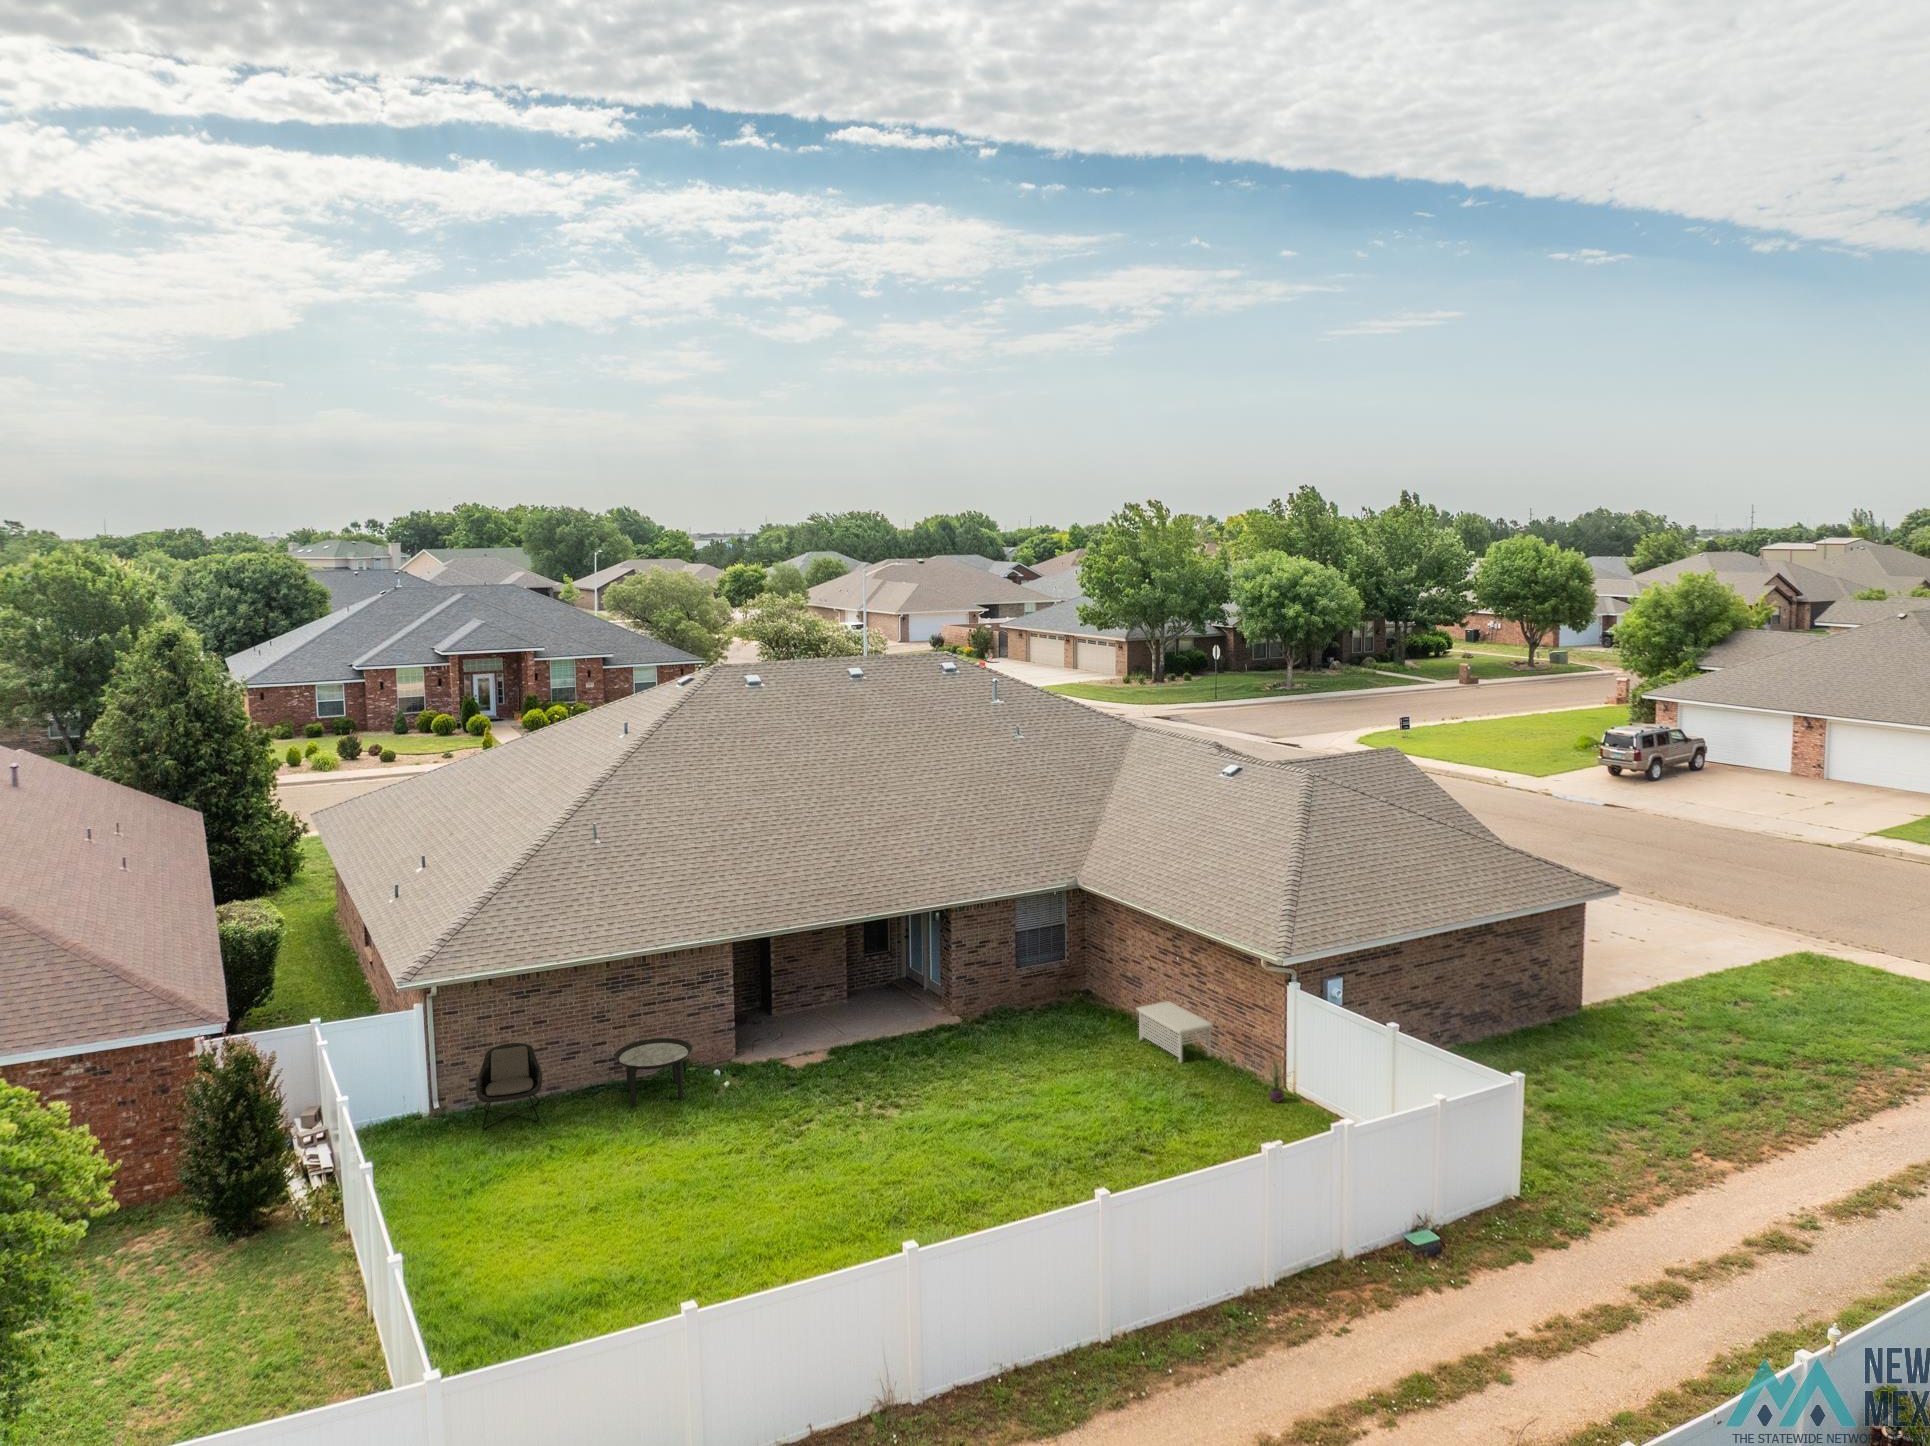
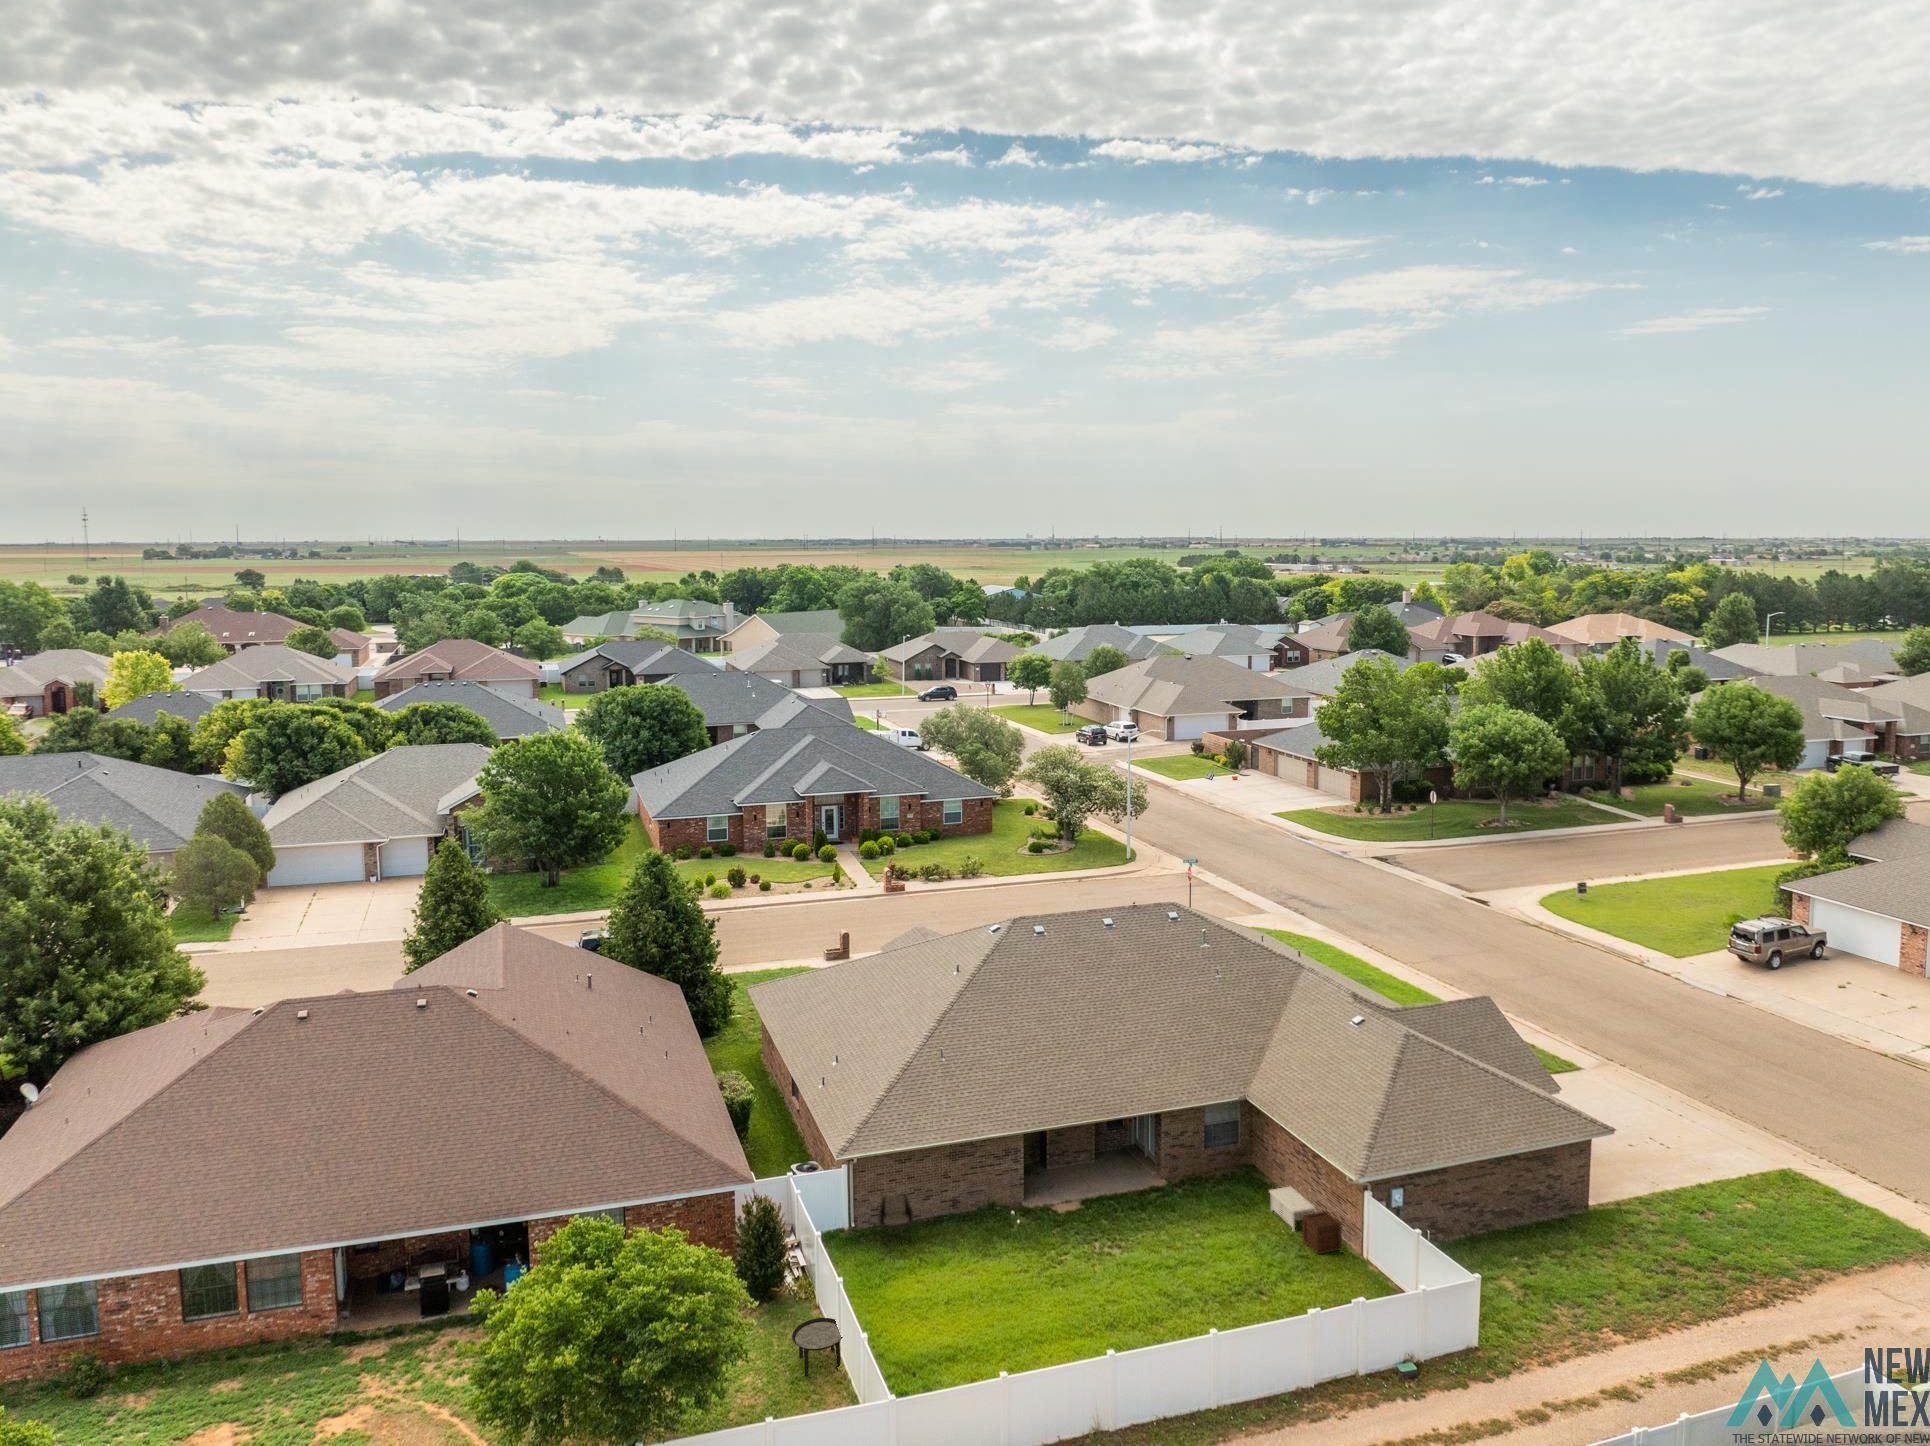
wooden crate: none [1198,1024,1261,1089] -> present [1302,1211,1342,1254]
round table: present [614,1038,692,1107] -> present [792,1318,843,1376]
decorative plant: present [1269,1060,1284,1102] -> none [1333,1239,1360,1268]

